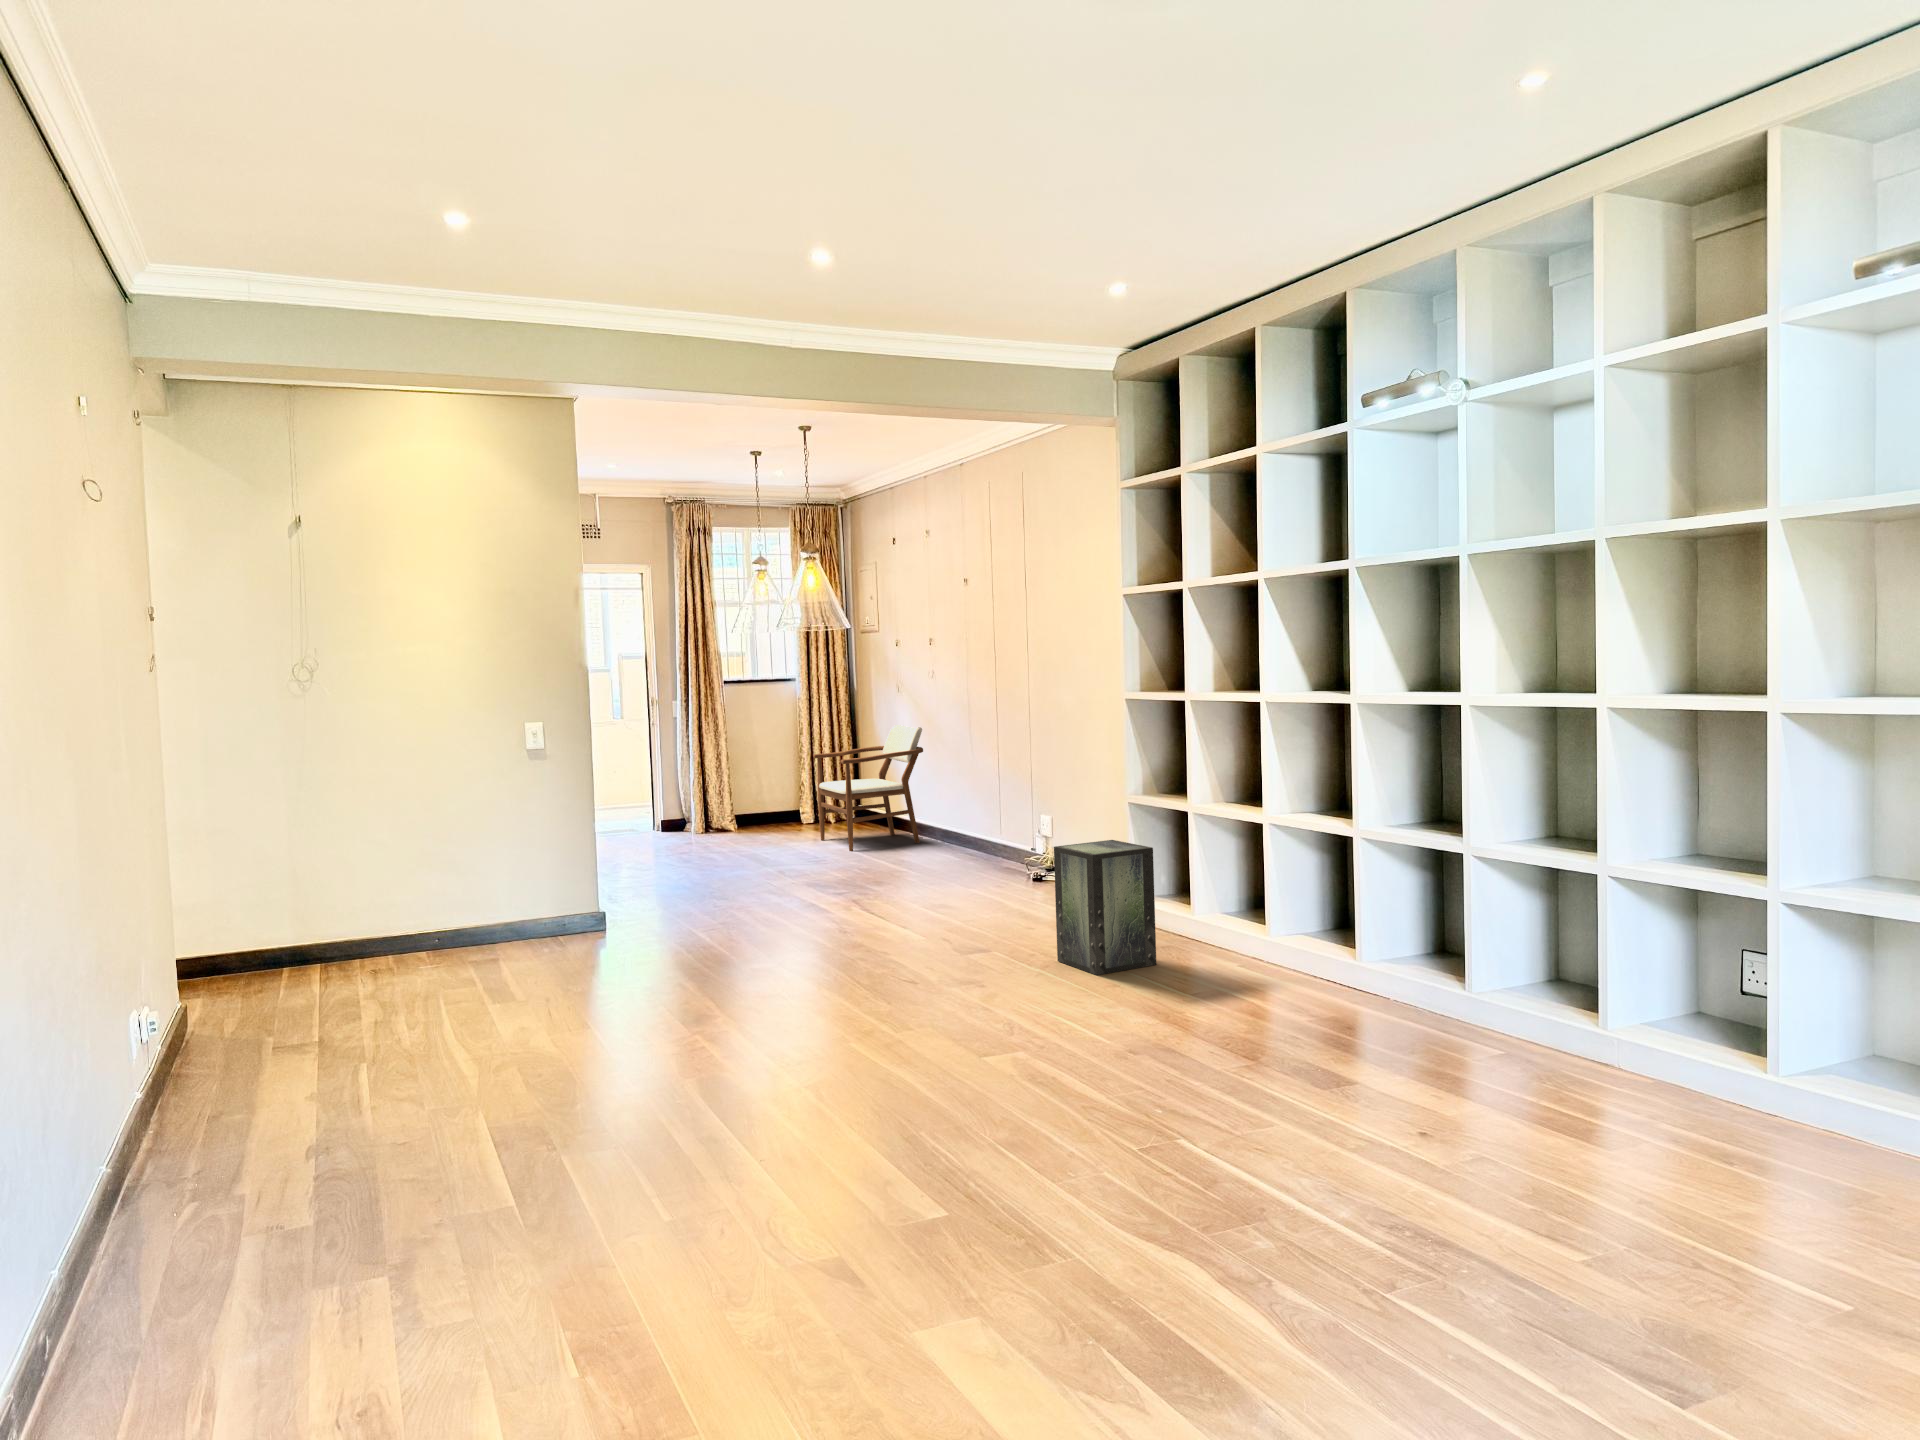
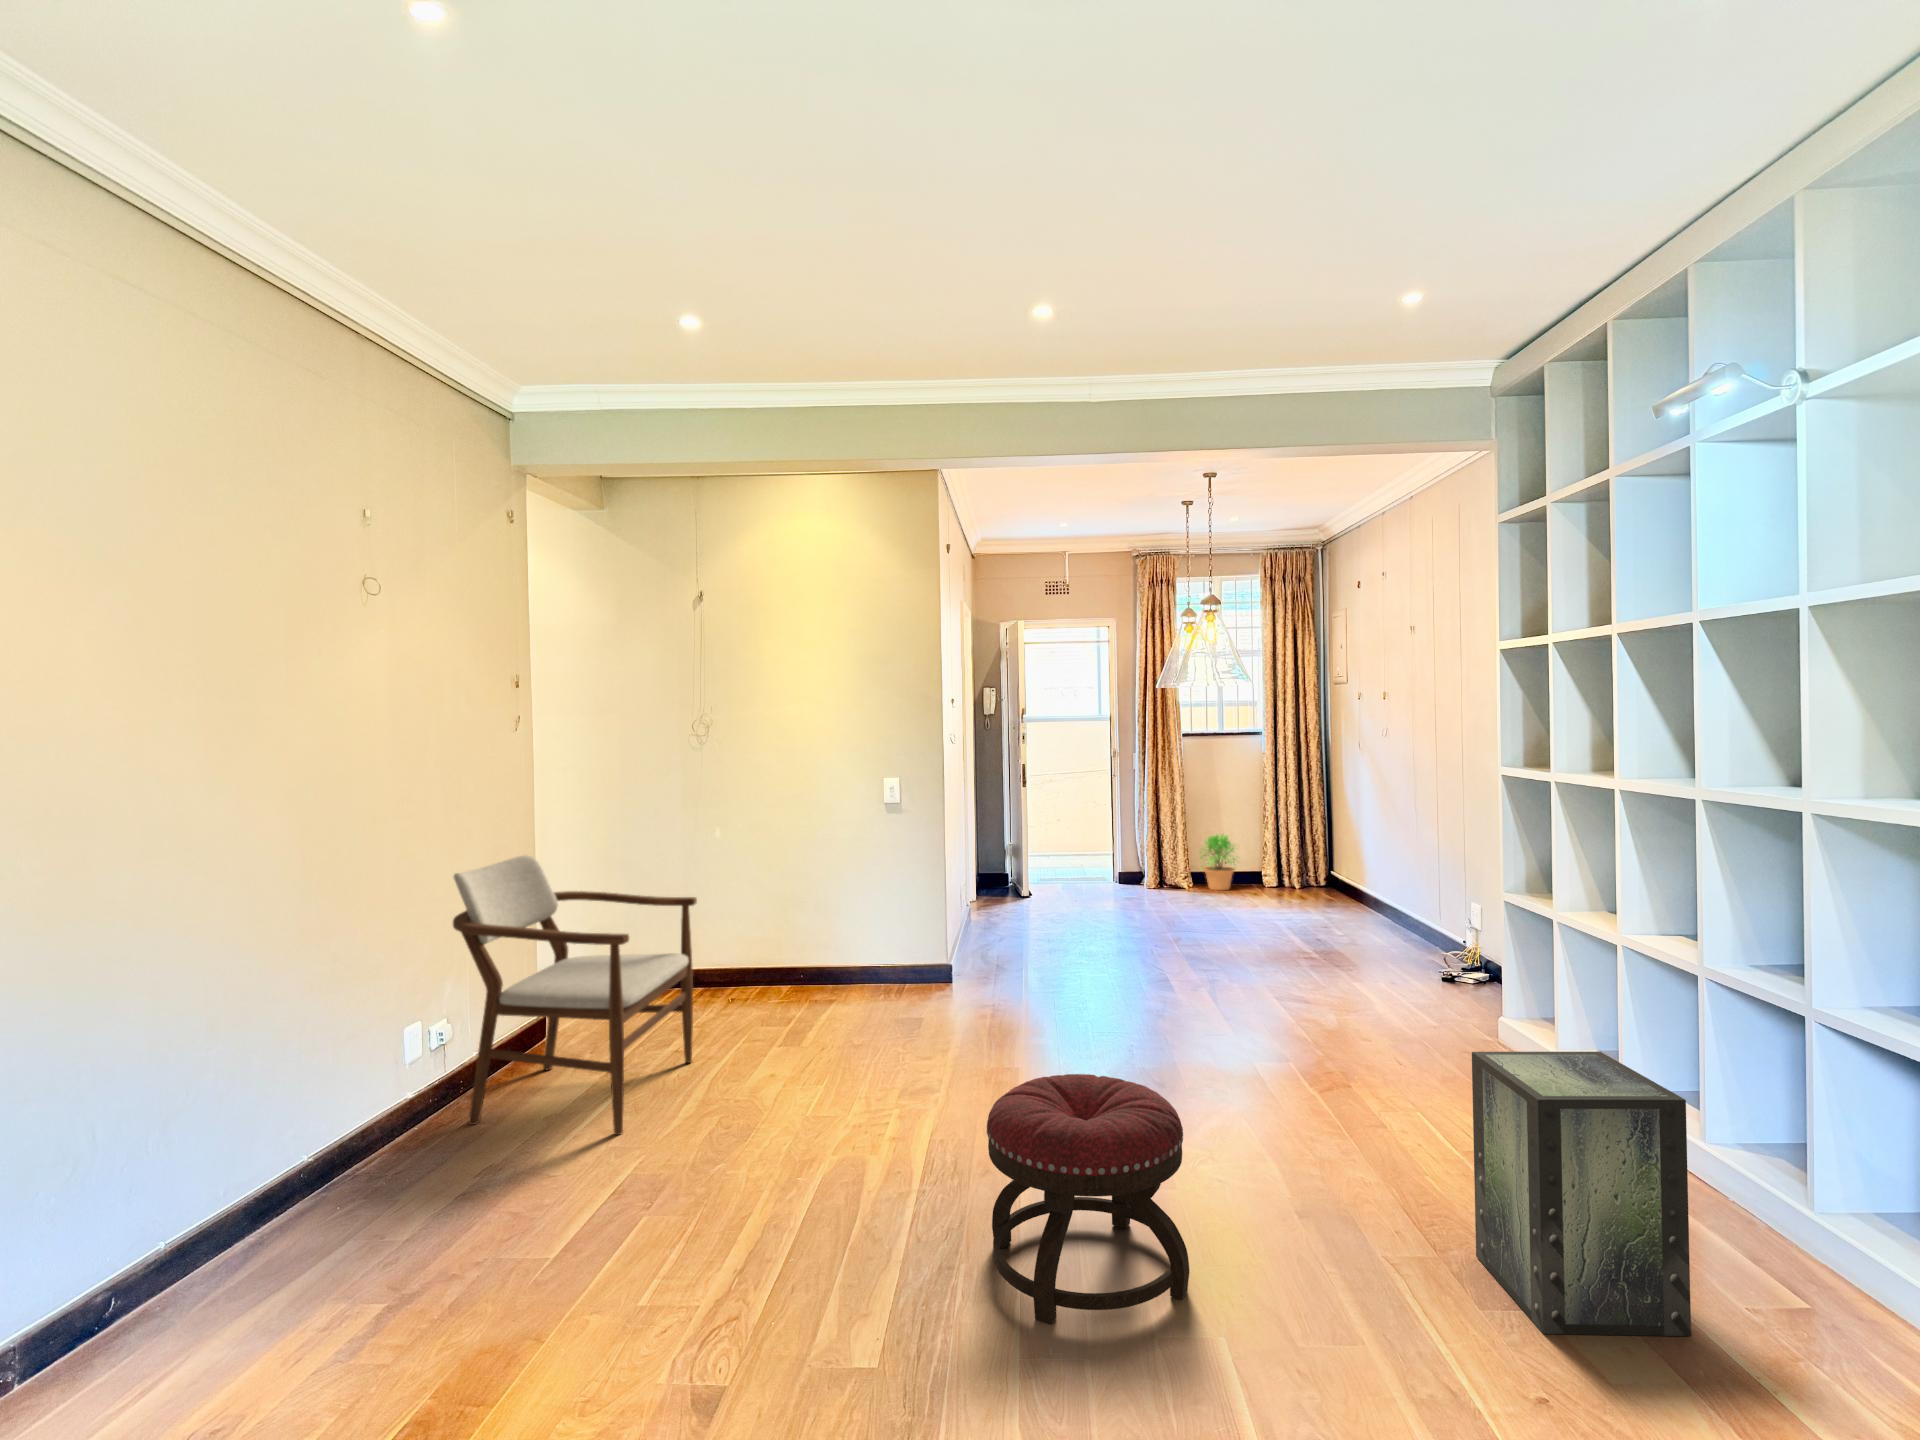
armchair: present [813,725,923,851] -> present [453,855,697,1135]
potted plant: none [738,775,785,830] -> present [1200,834,1235,890]
ottoman: none [797,889,924,1016] -> present [987,1074,1189,1324]

